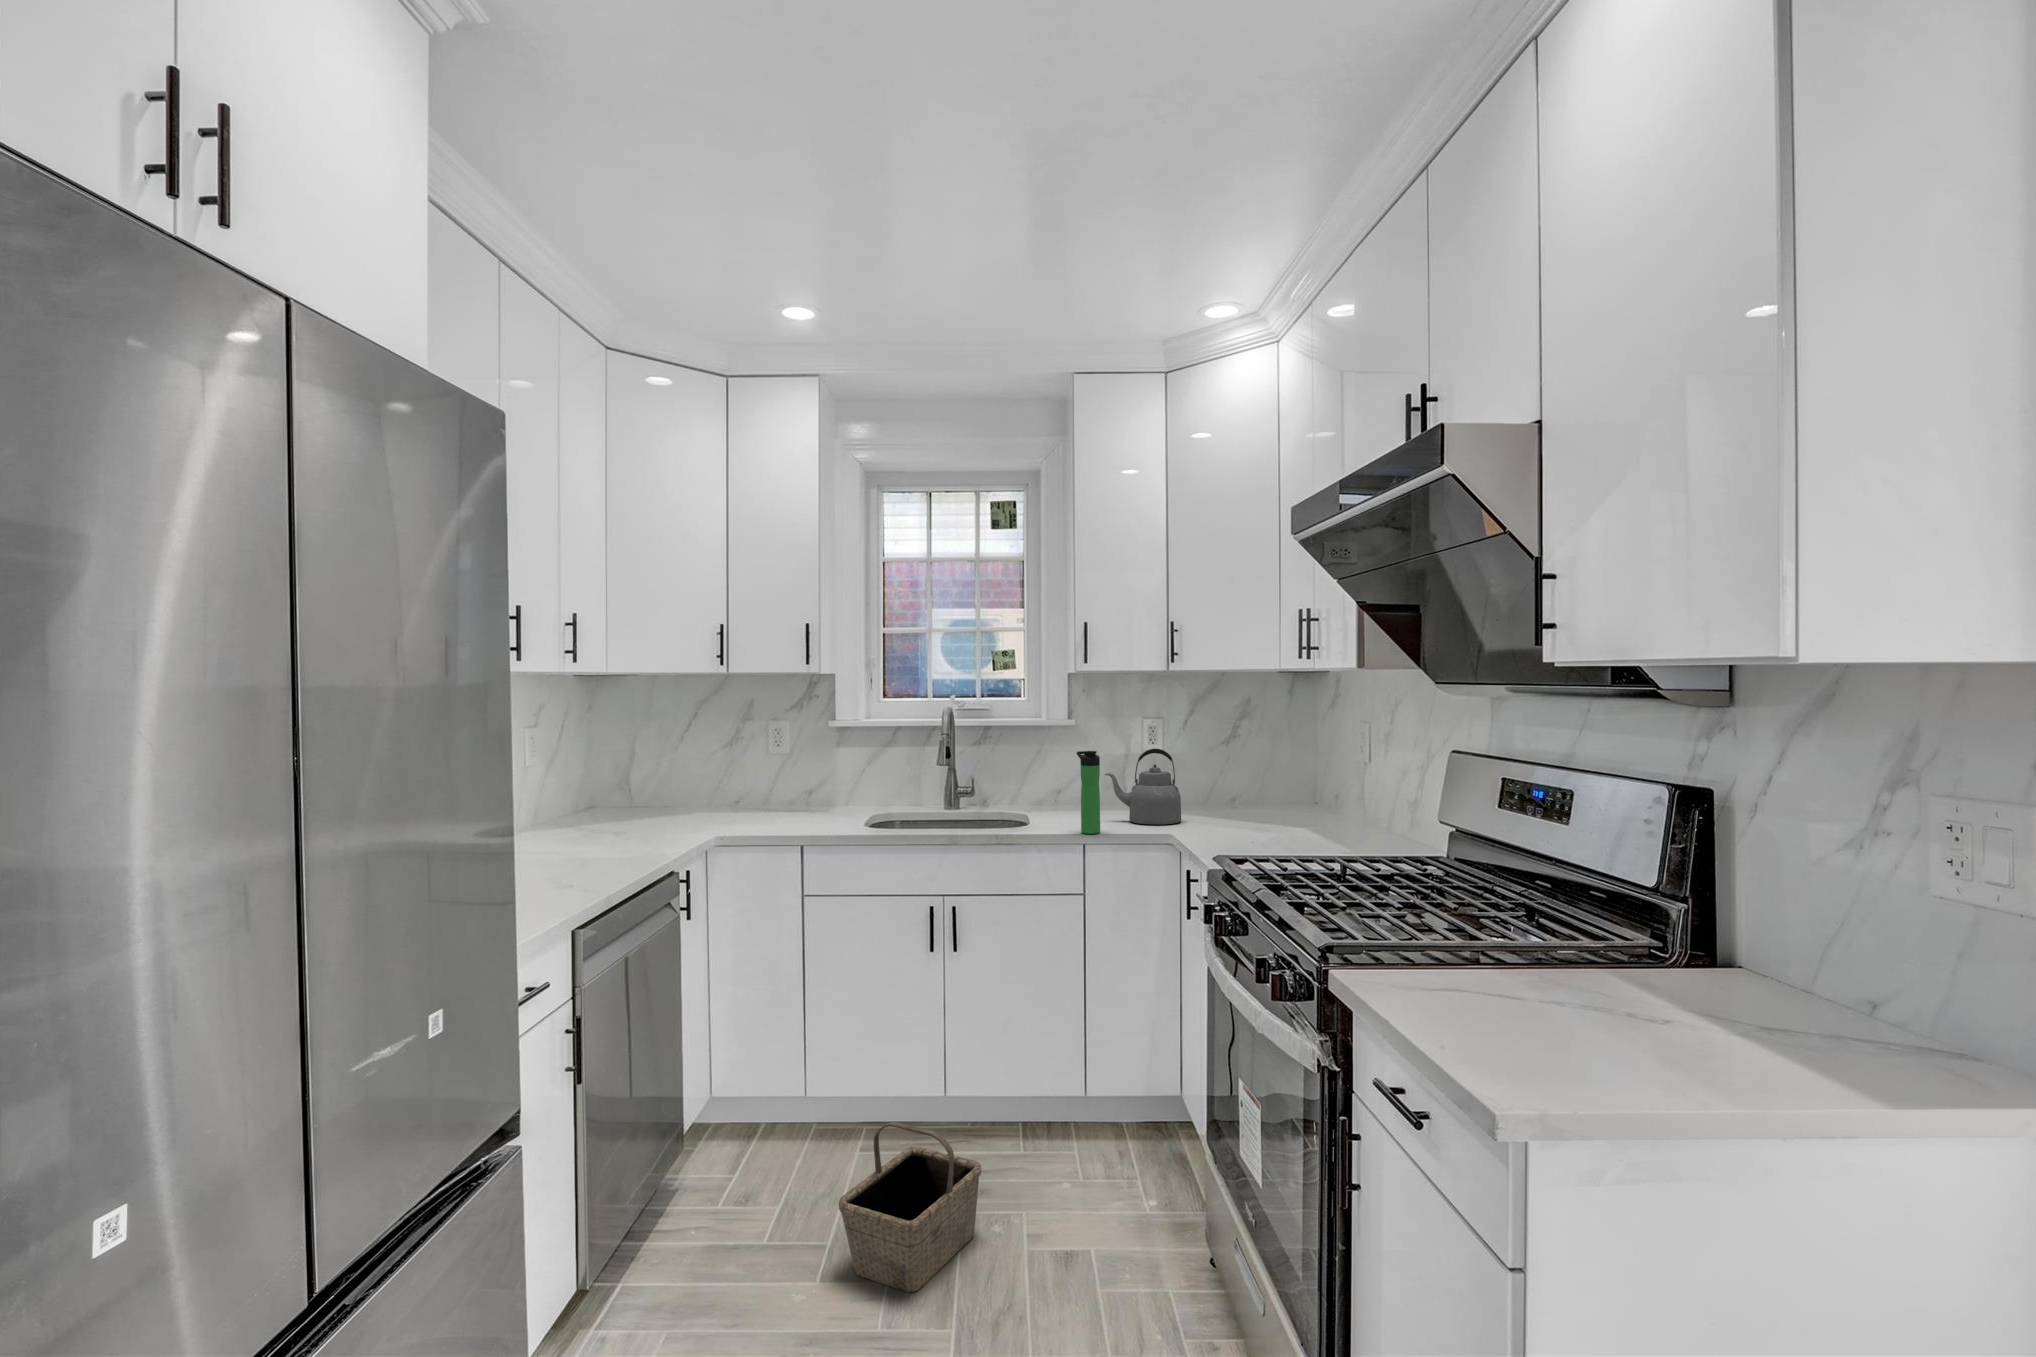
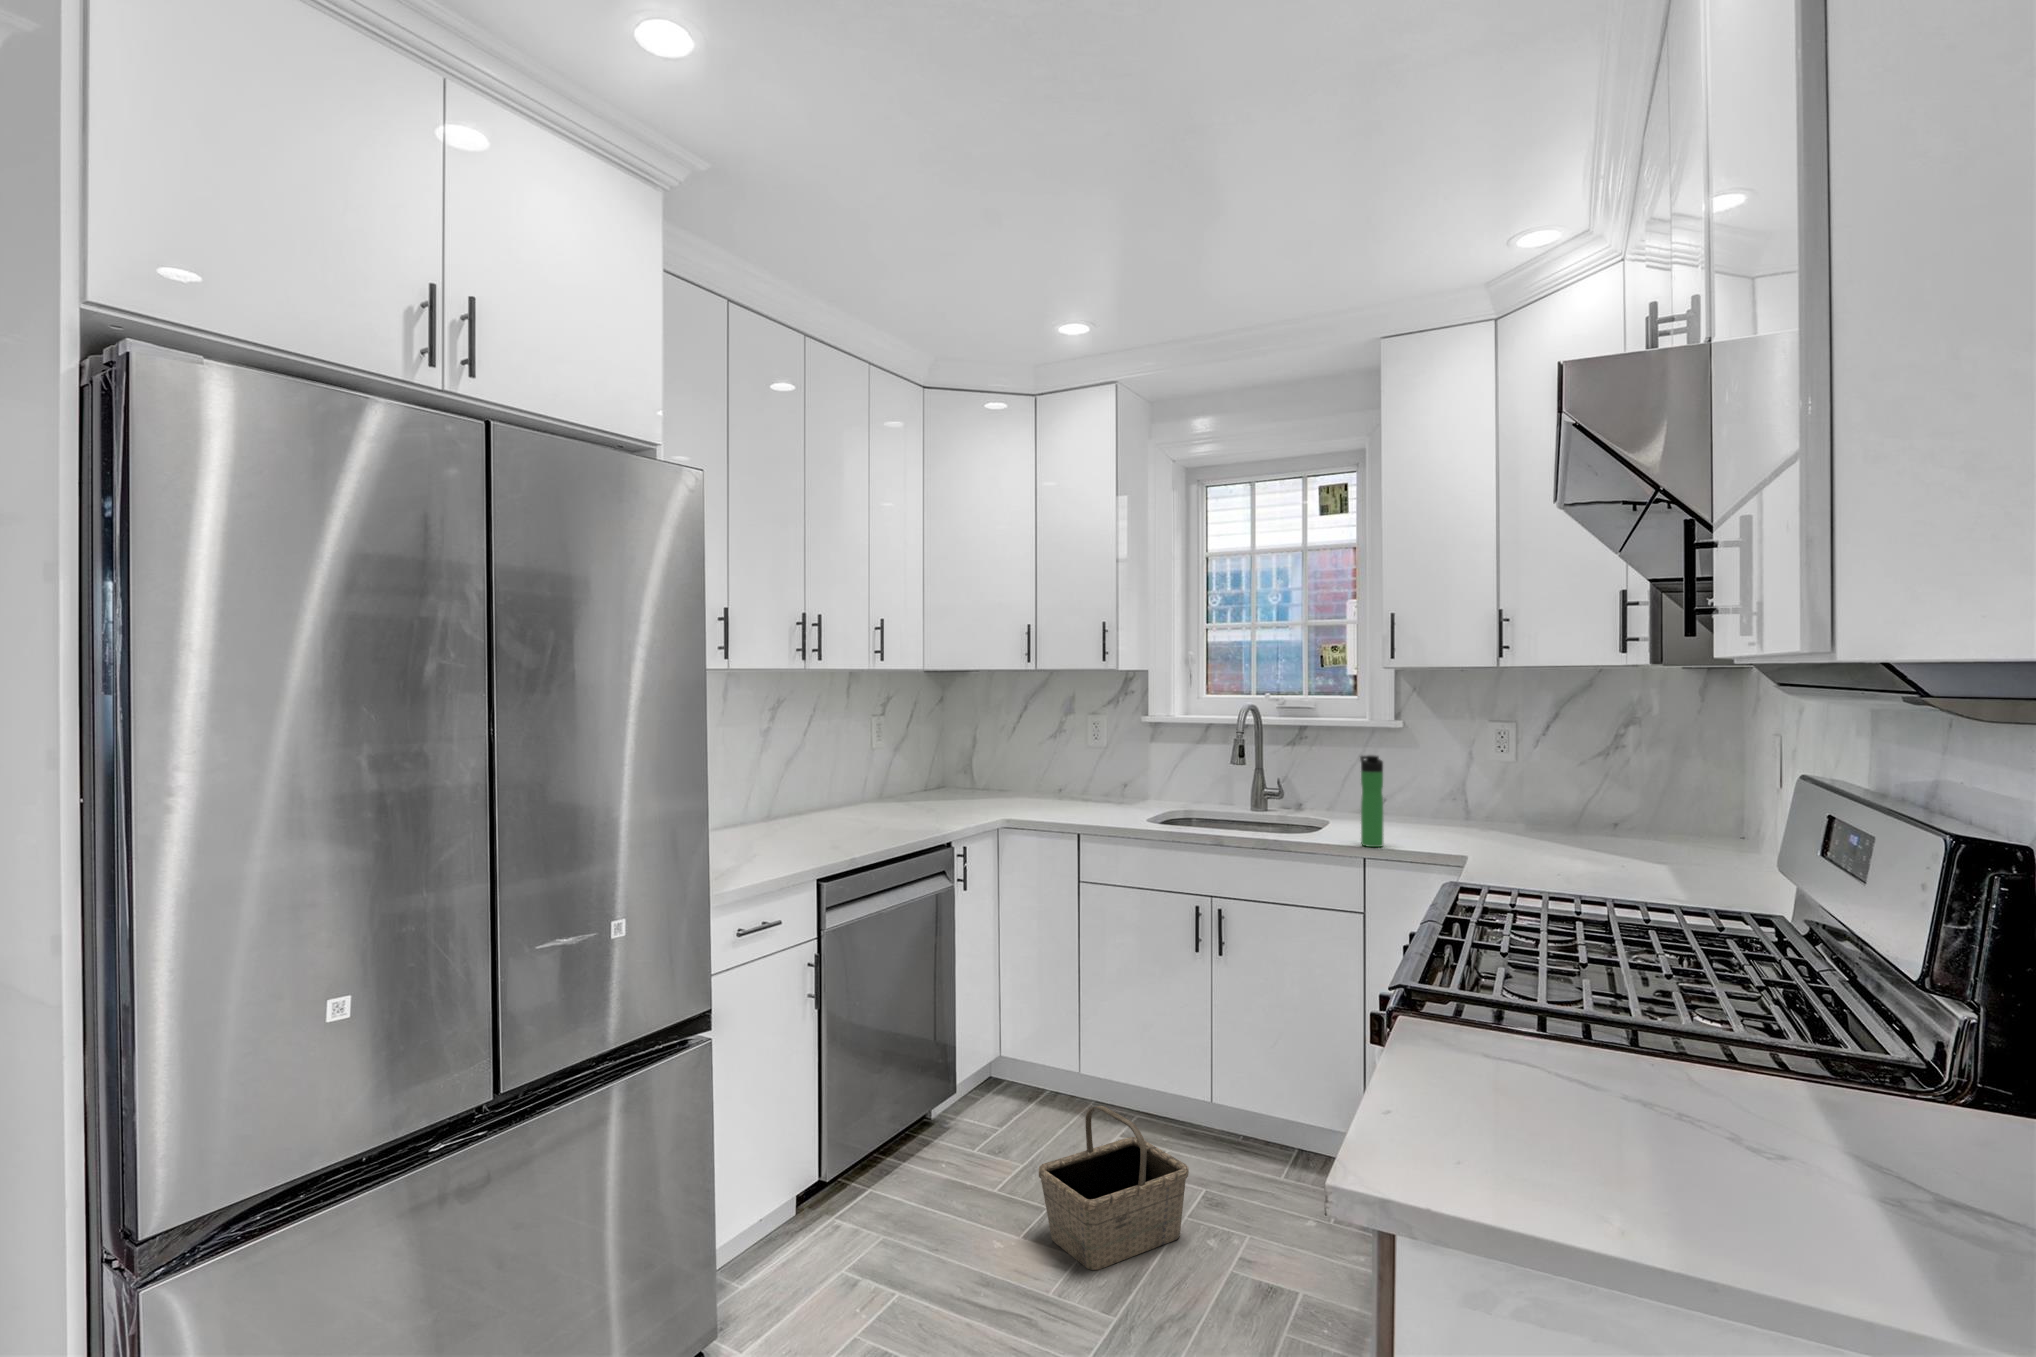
kettle: present [1105,749,1181,825] -> none [1411,757,1503,845]

